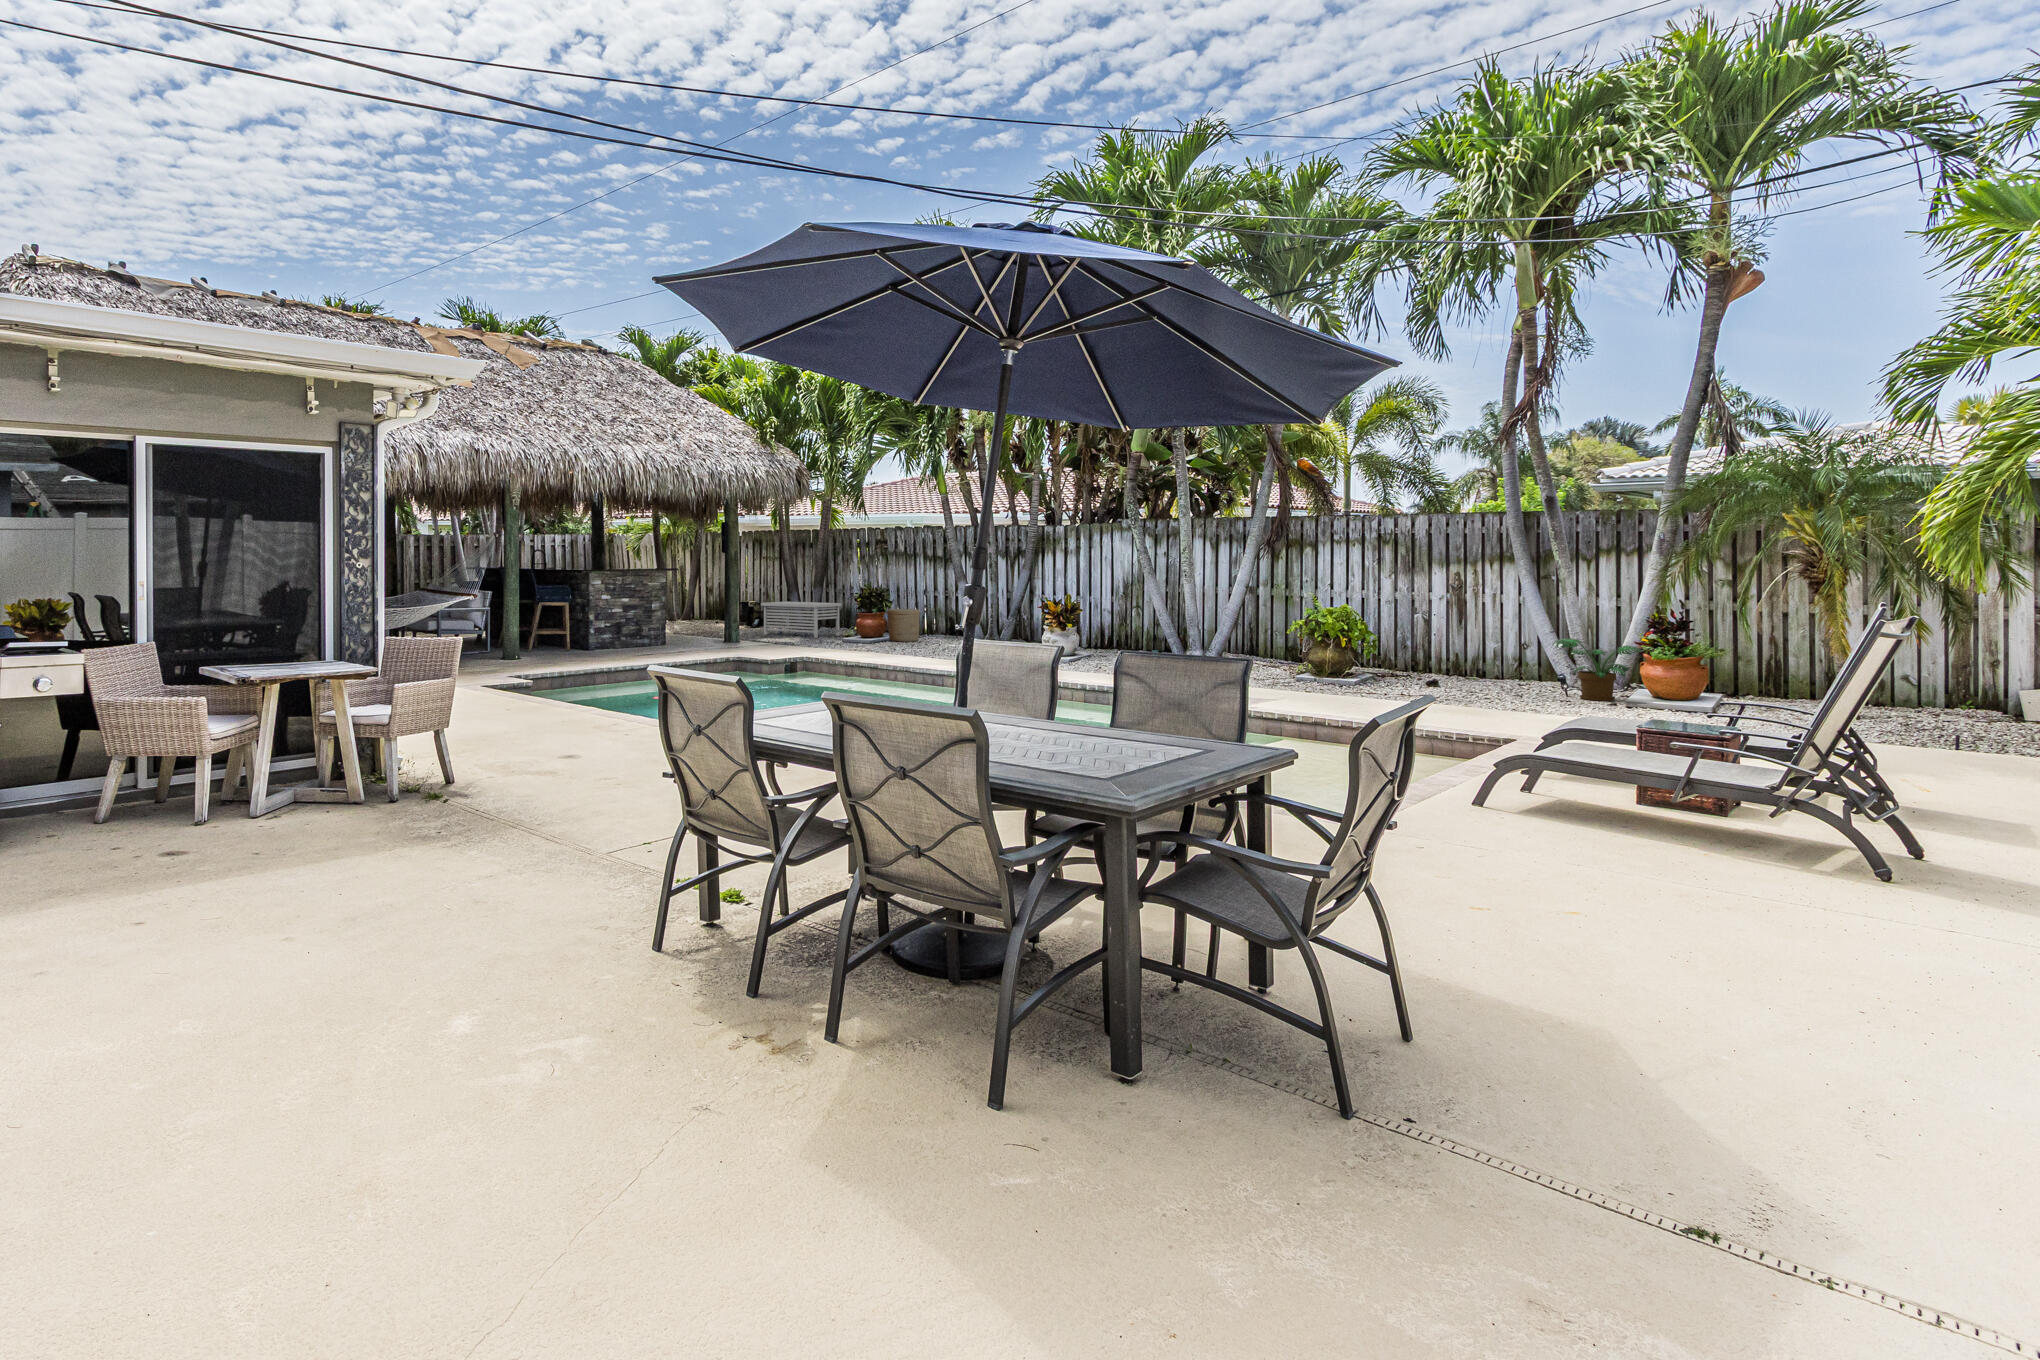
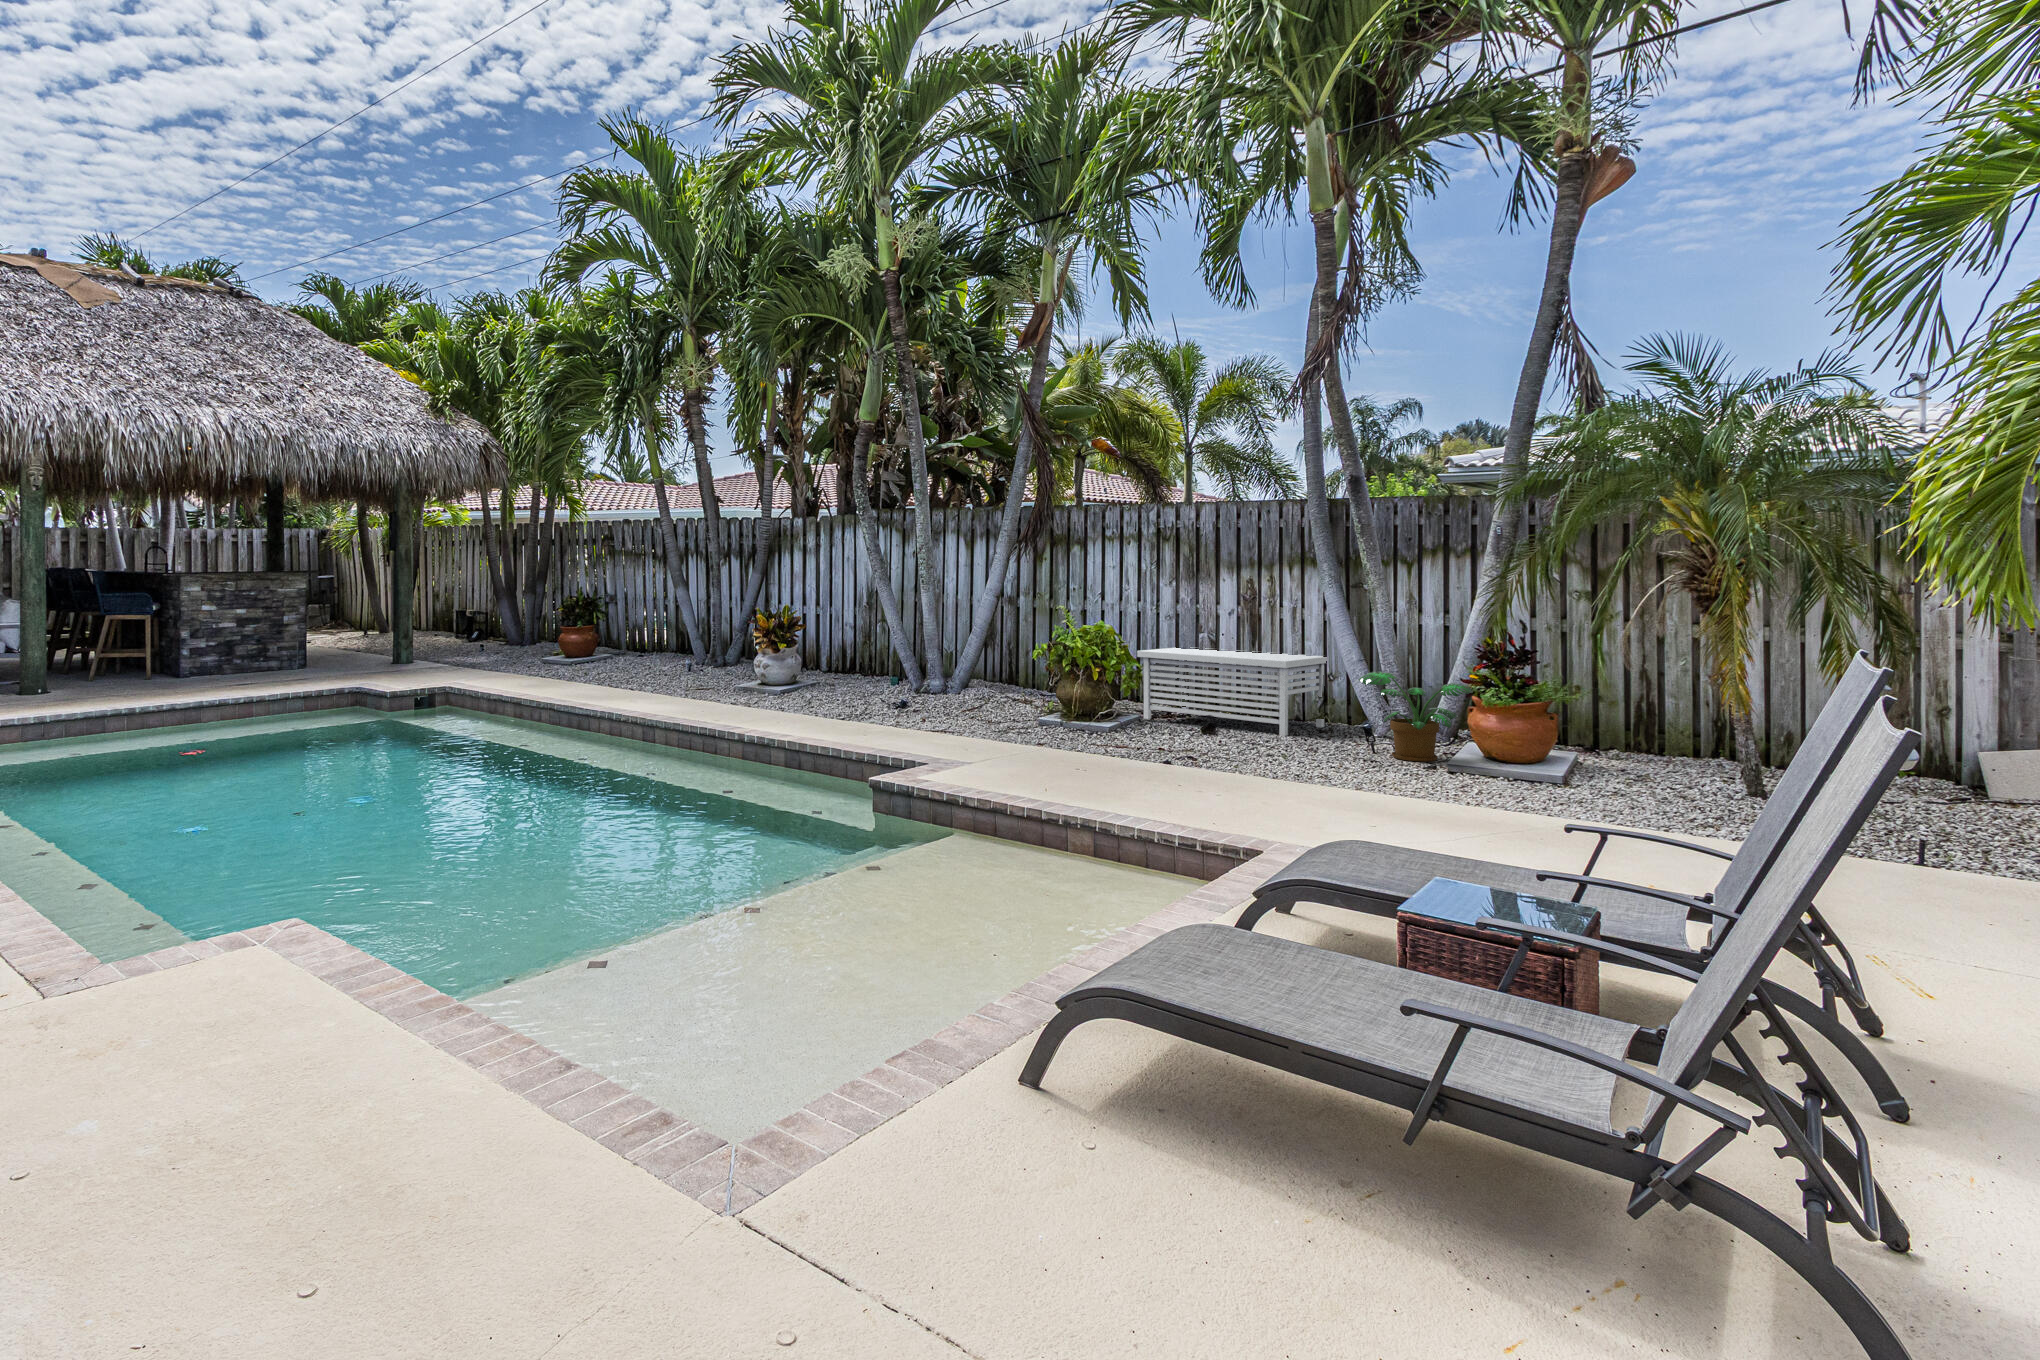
storage bench: present [761,602,841,638] -> present [1137,648,1327,736]
woven basket: present [887,609,920,642] -> none [598,623,640,665]

